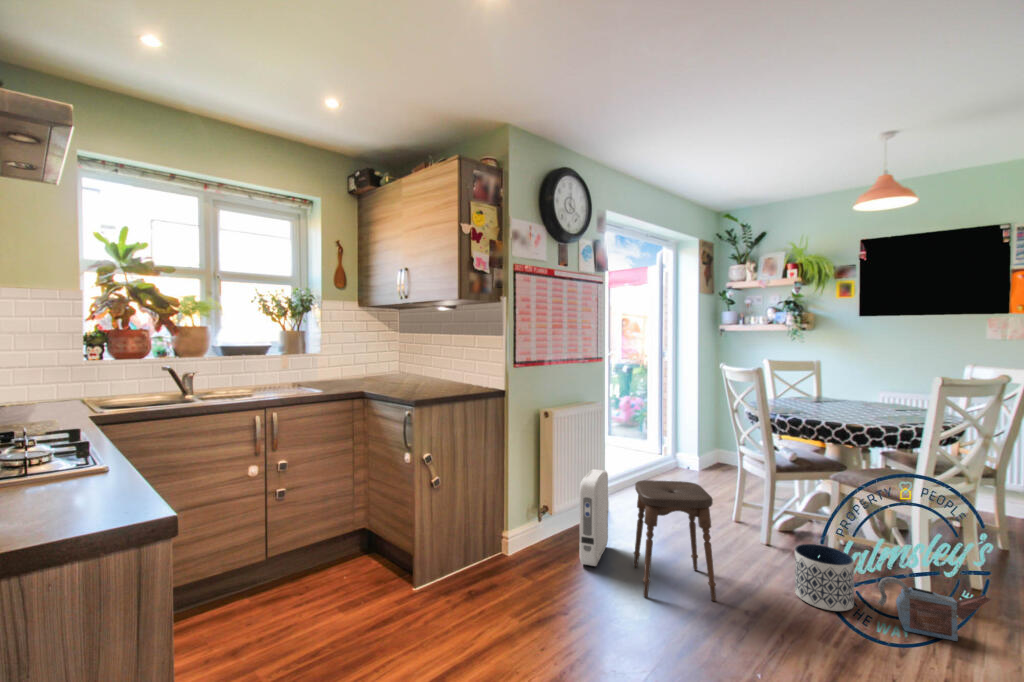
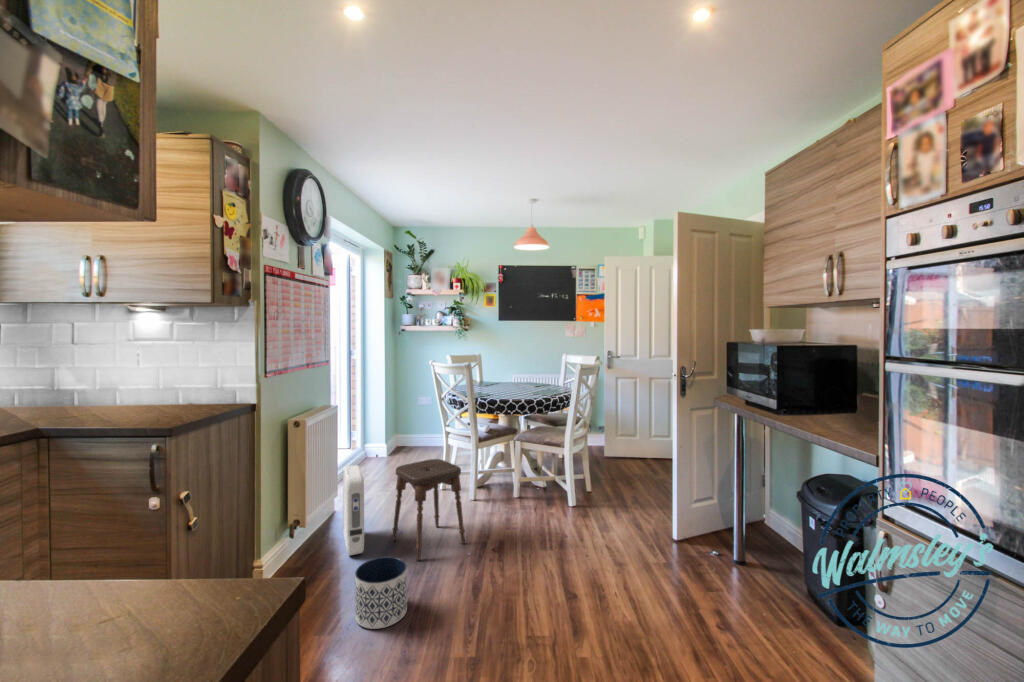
planter: present [795,544,854,611] -> present [355,557,407,629]
watering can: present [878,577,990,641] -> none [549,486,595,520]

